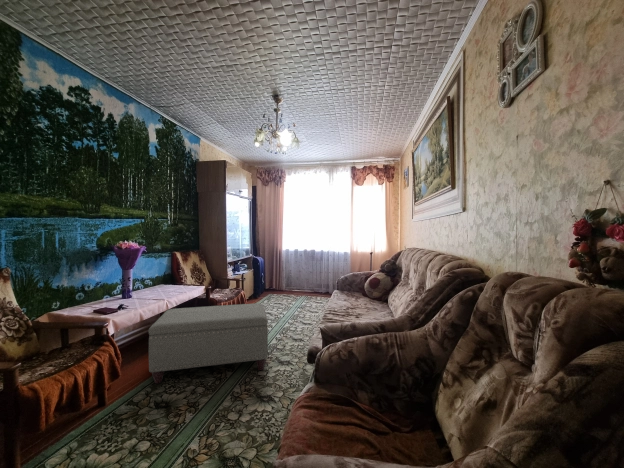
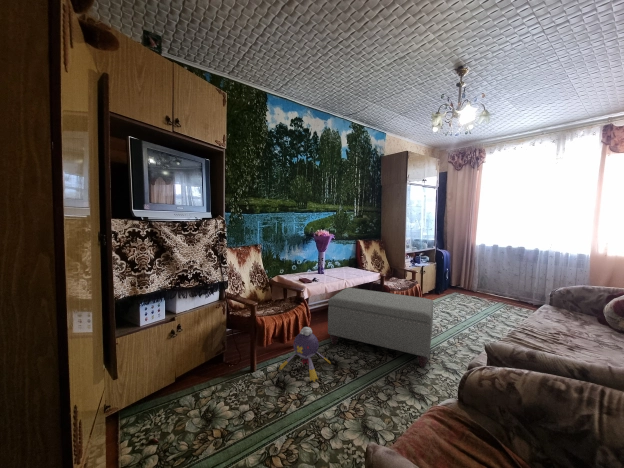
plush toy: none [76,371,162,451] -> present [279,327,331,382]

